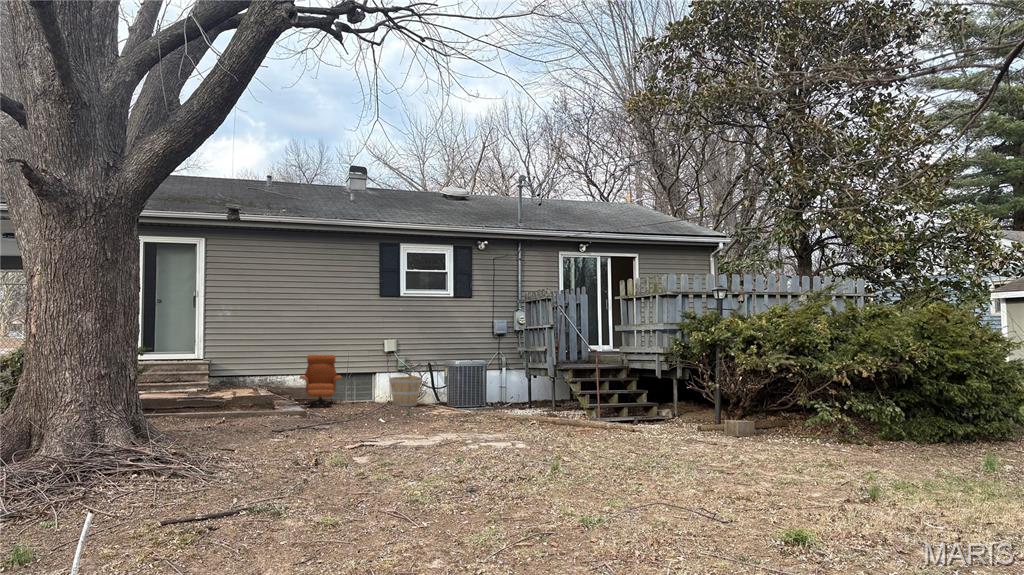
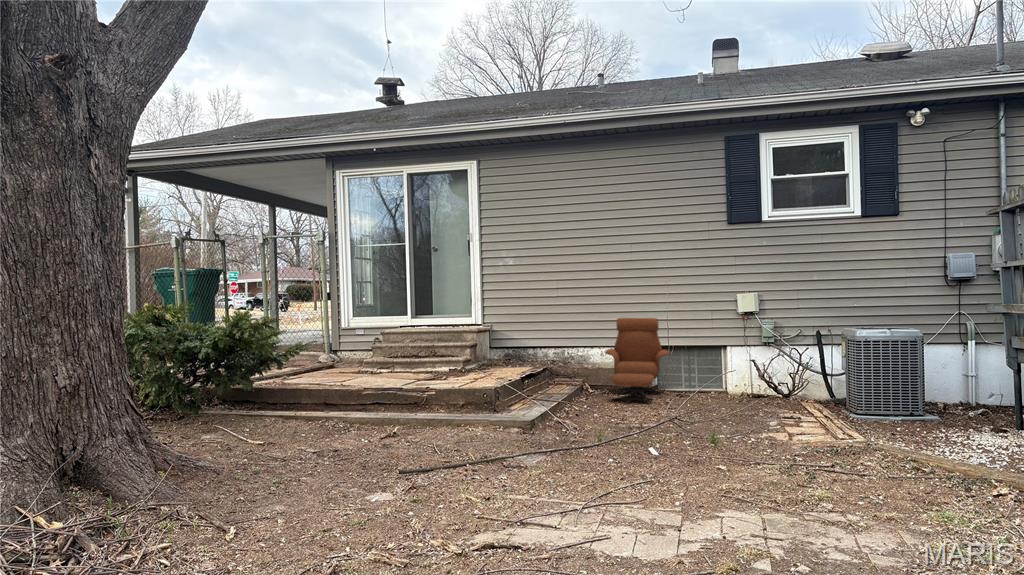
wooden bucket: present [389,376,422,407] -> none [747,352,807,406]

